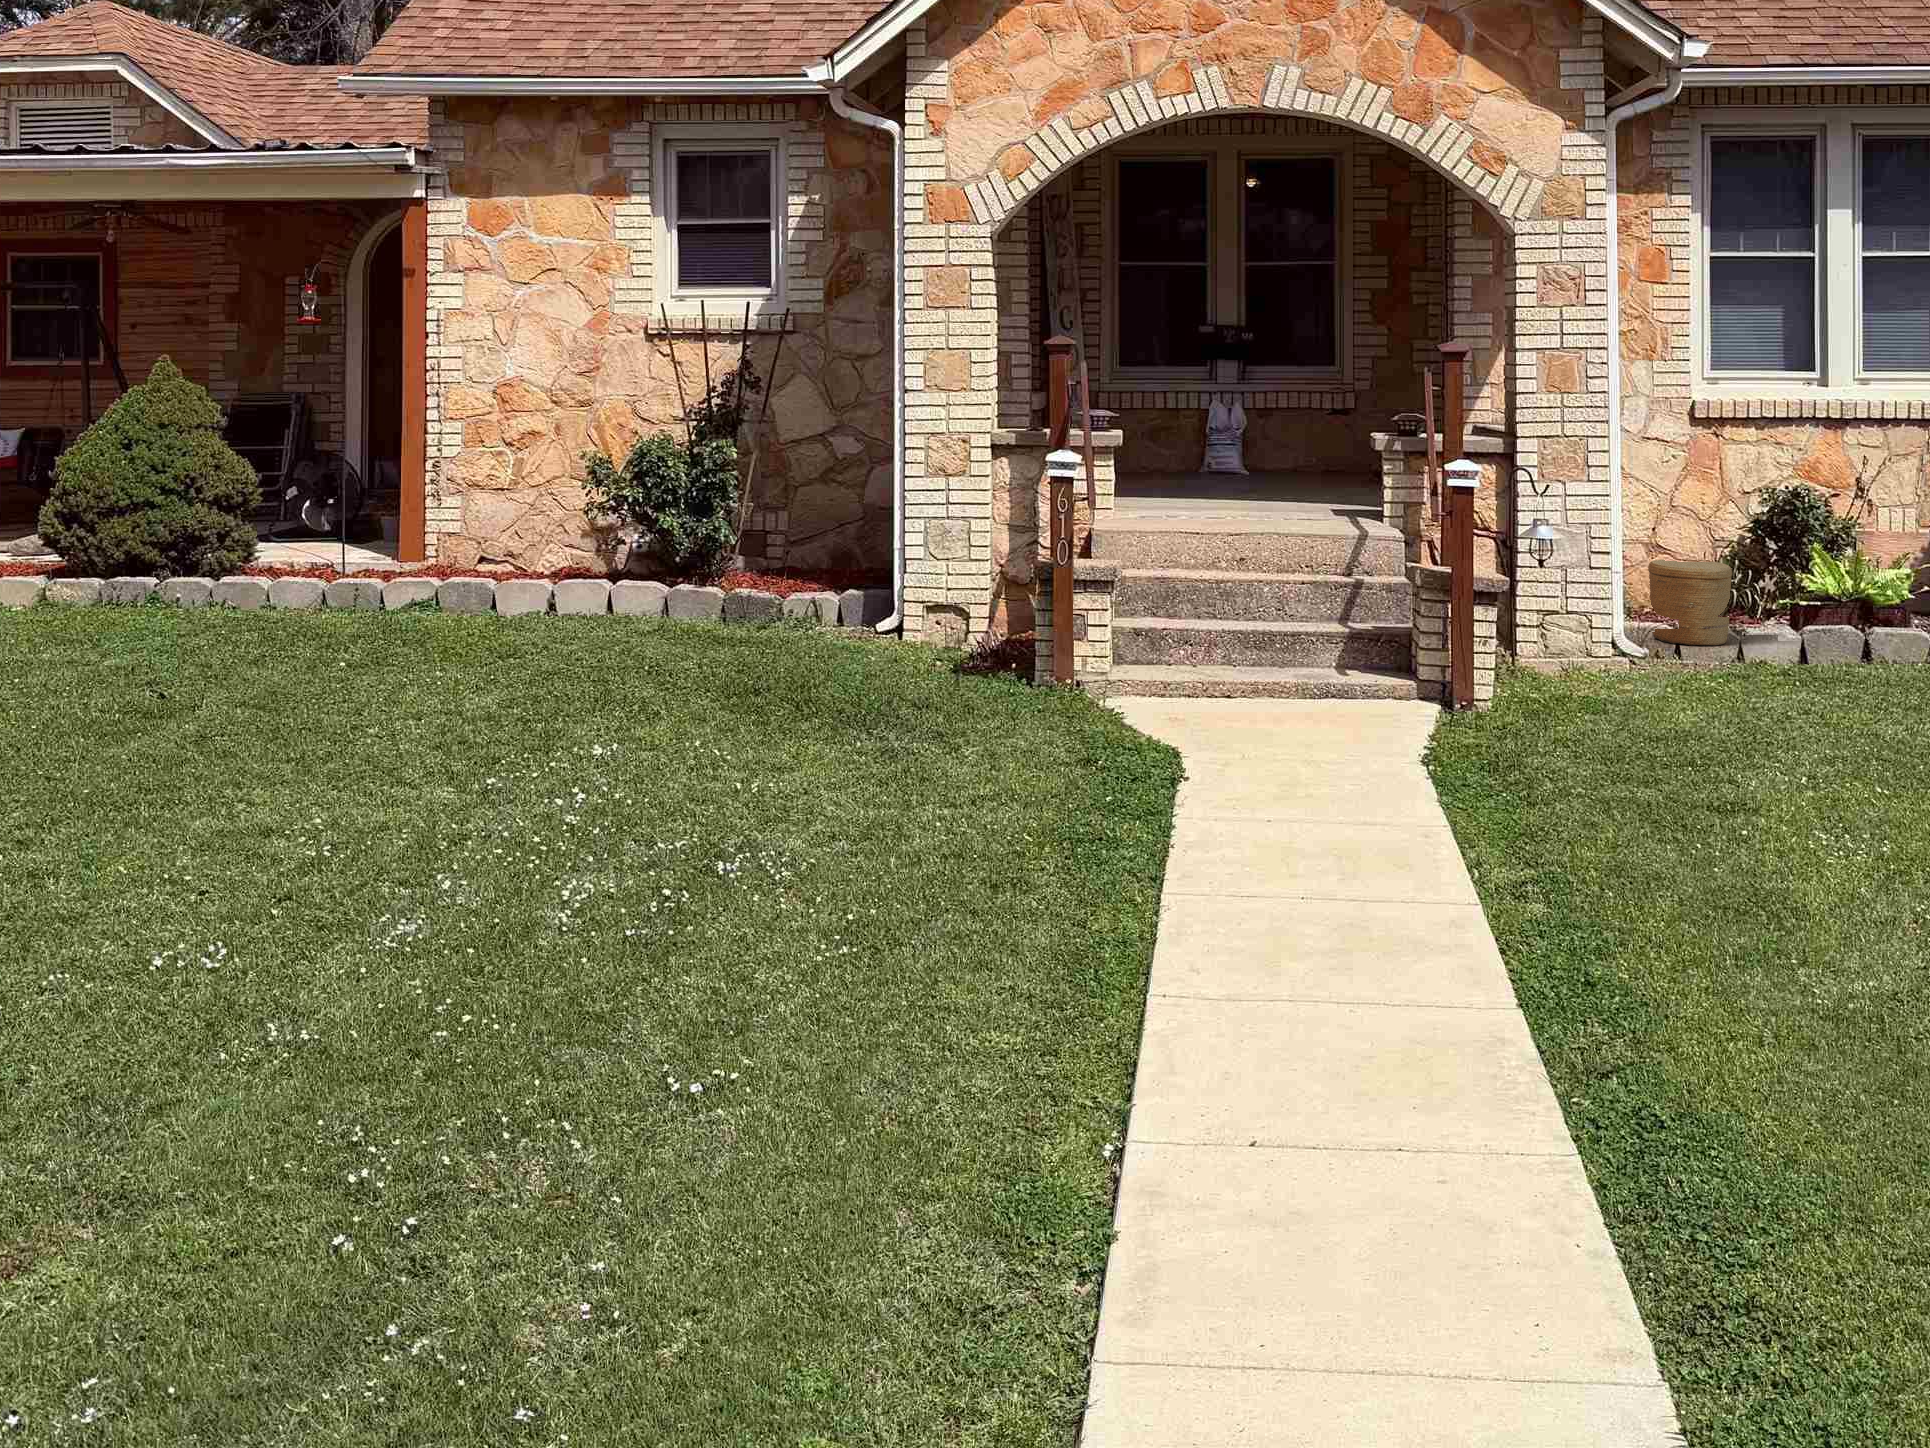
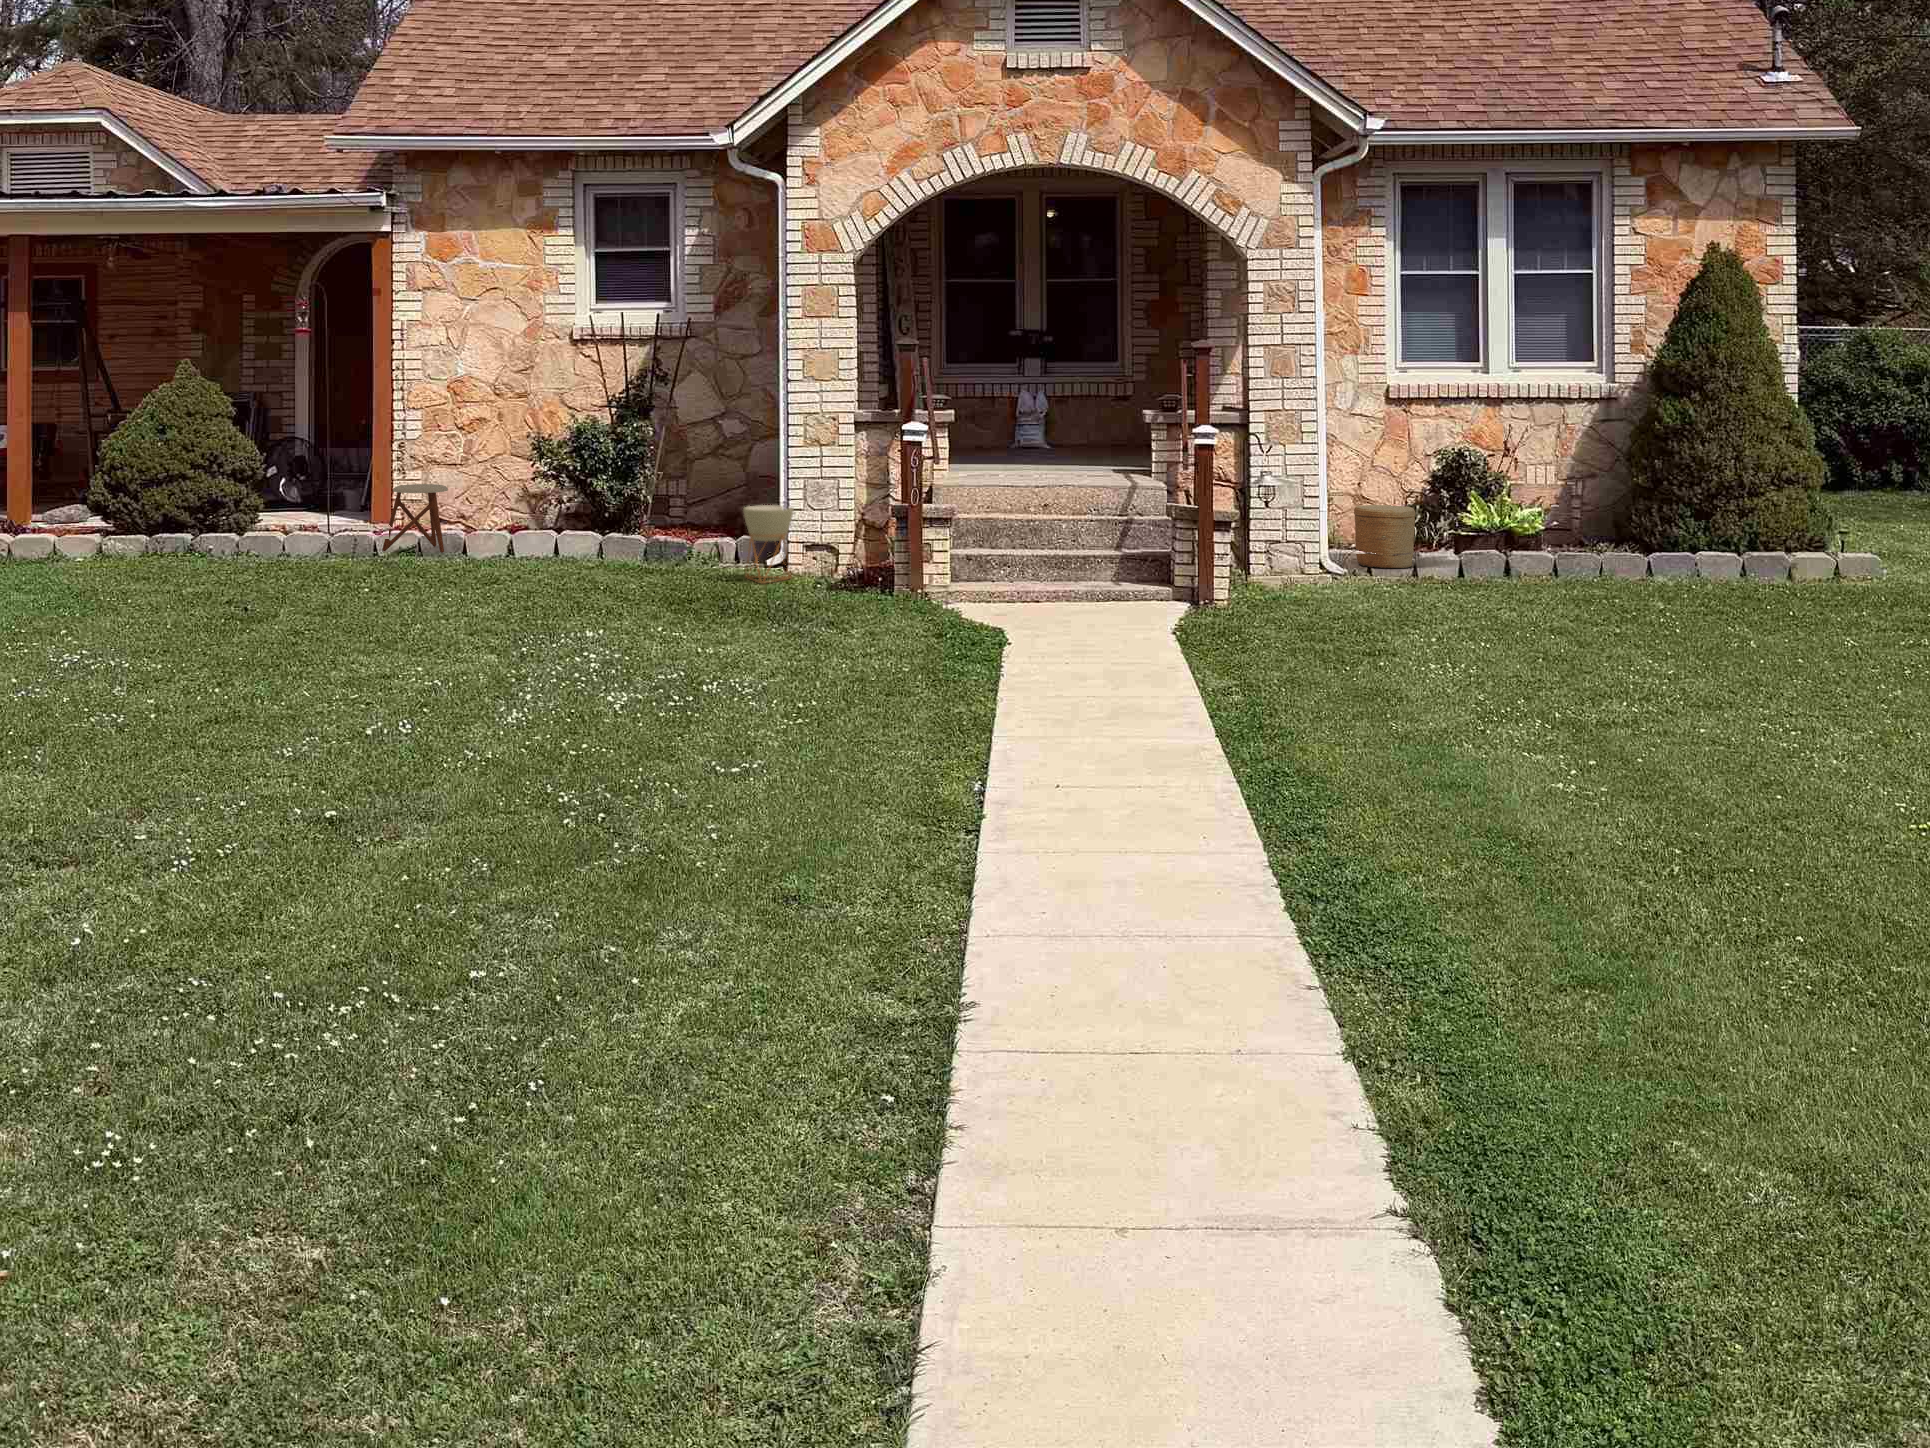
stool: none [407,513,490,601] -> present [382,484,448,553]
planter: none [842,554,908,660] -> present [744,505,794,584]

